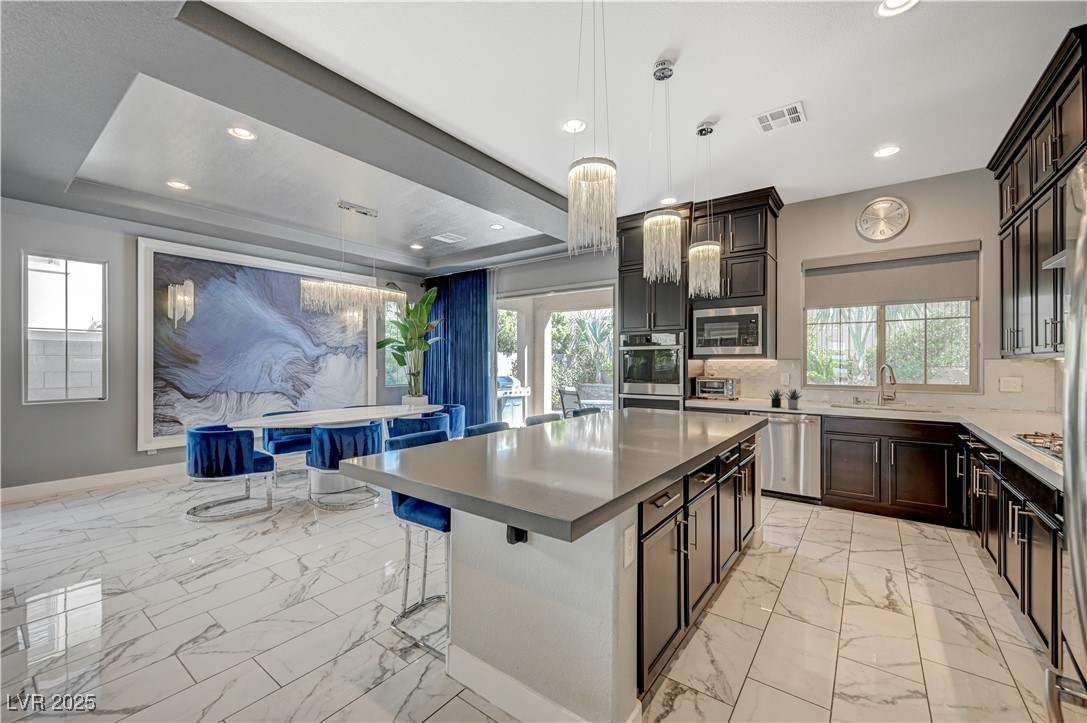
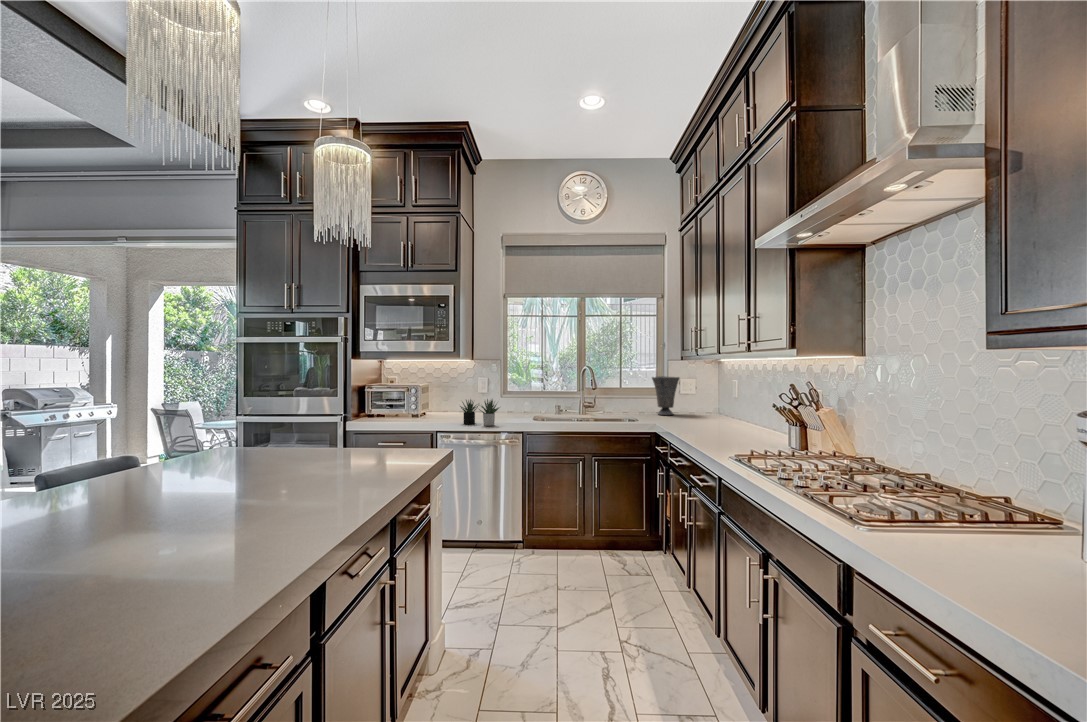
vase: none [964,374,999,411] -> present [652,376,679,415]

